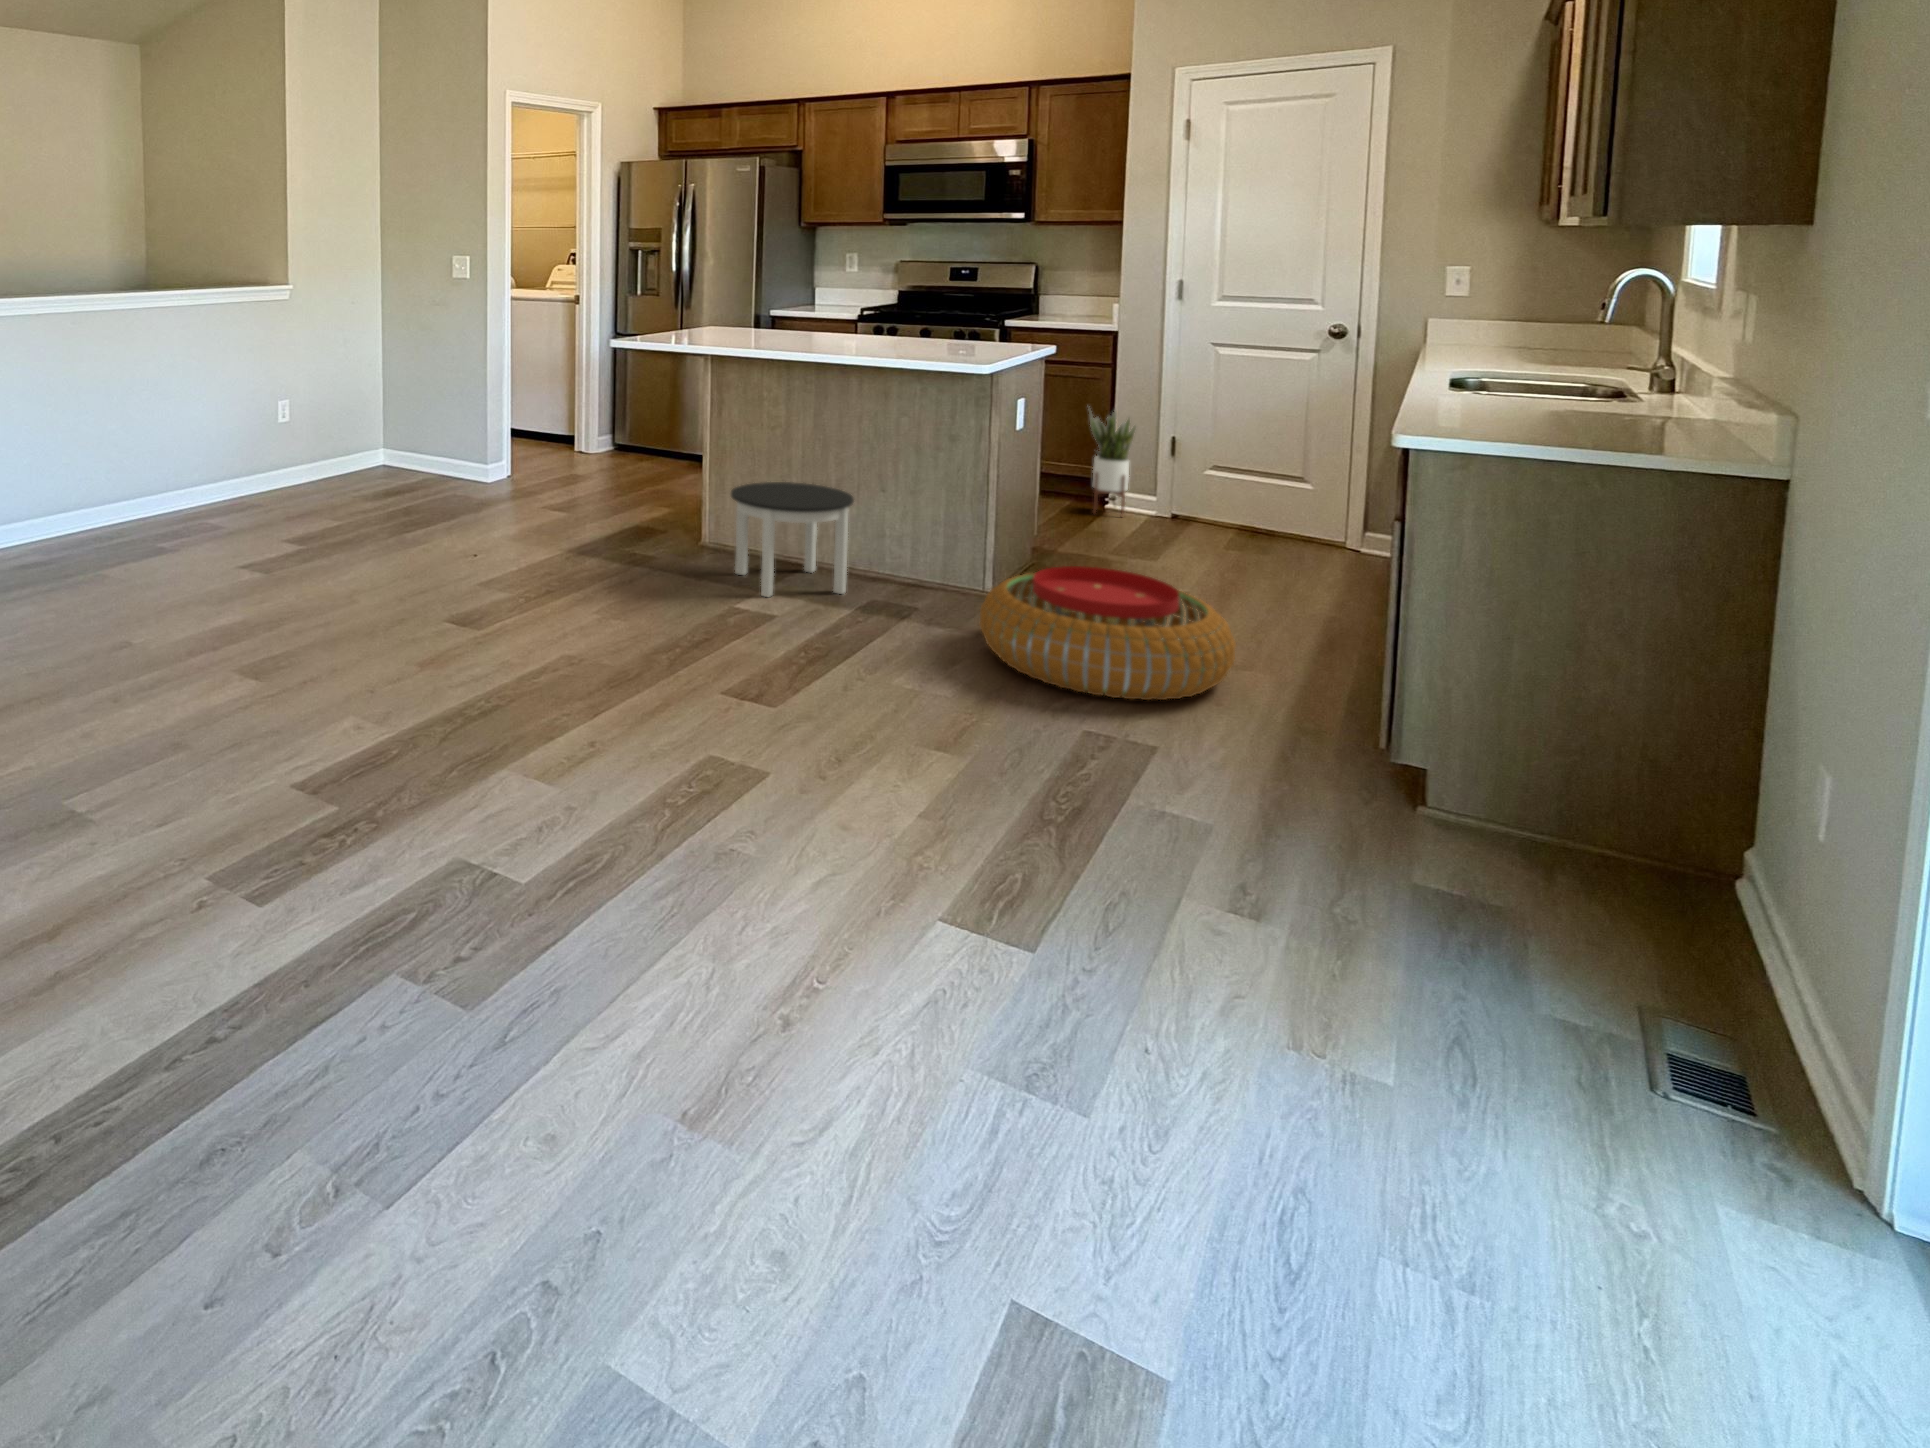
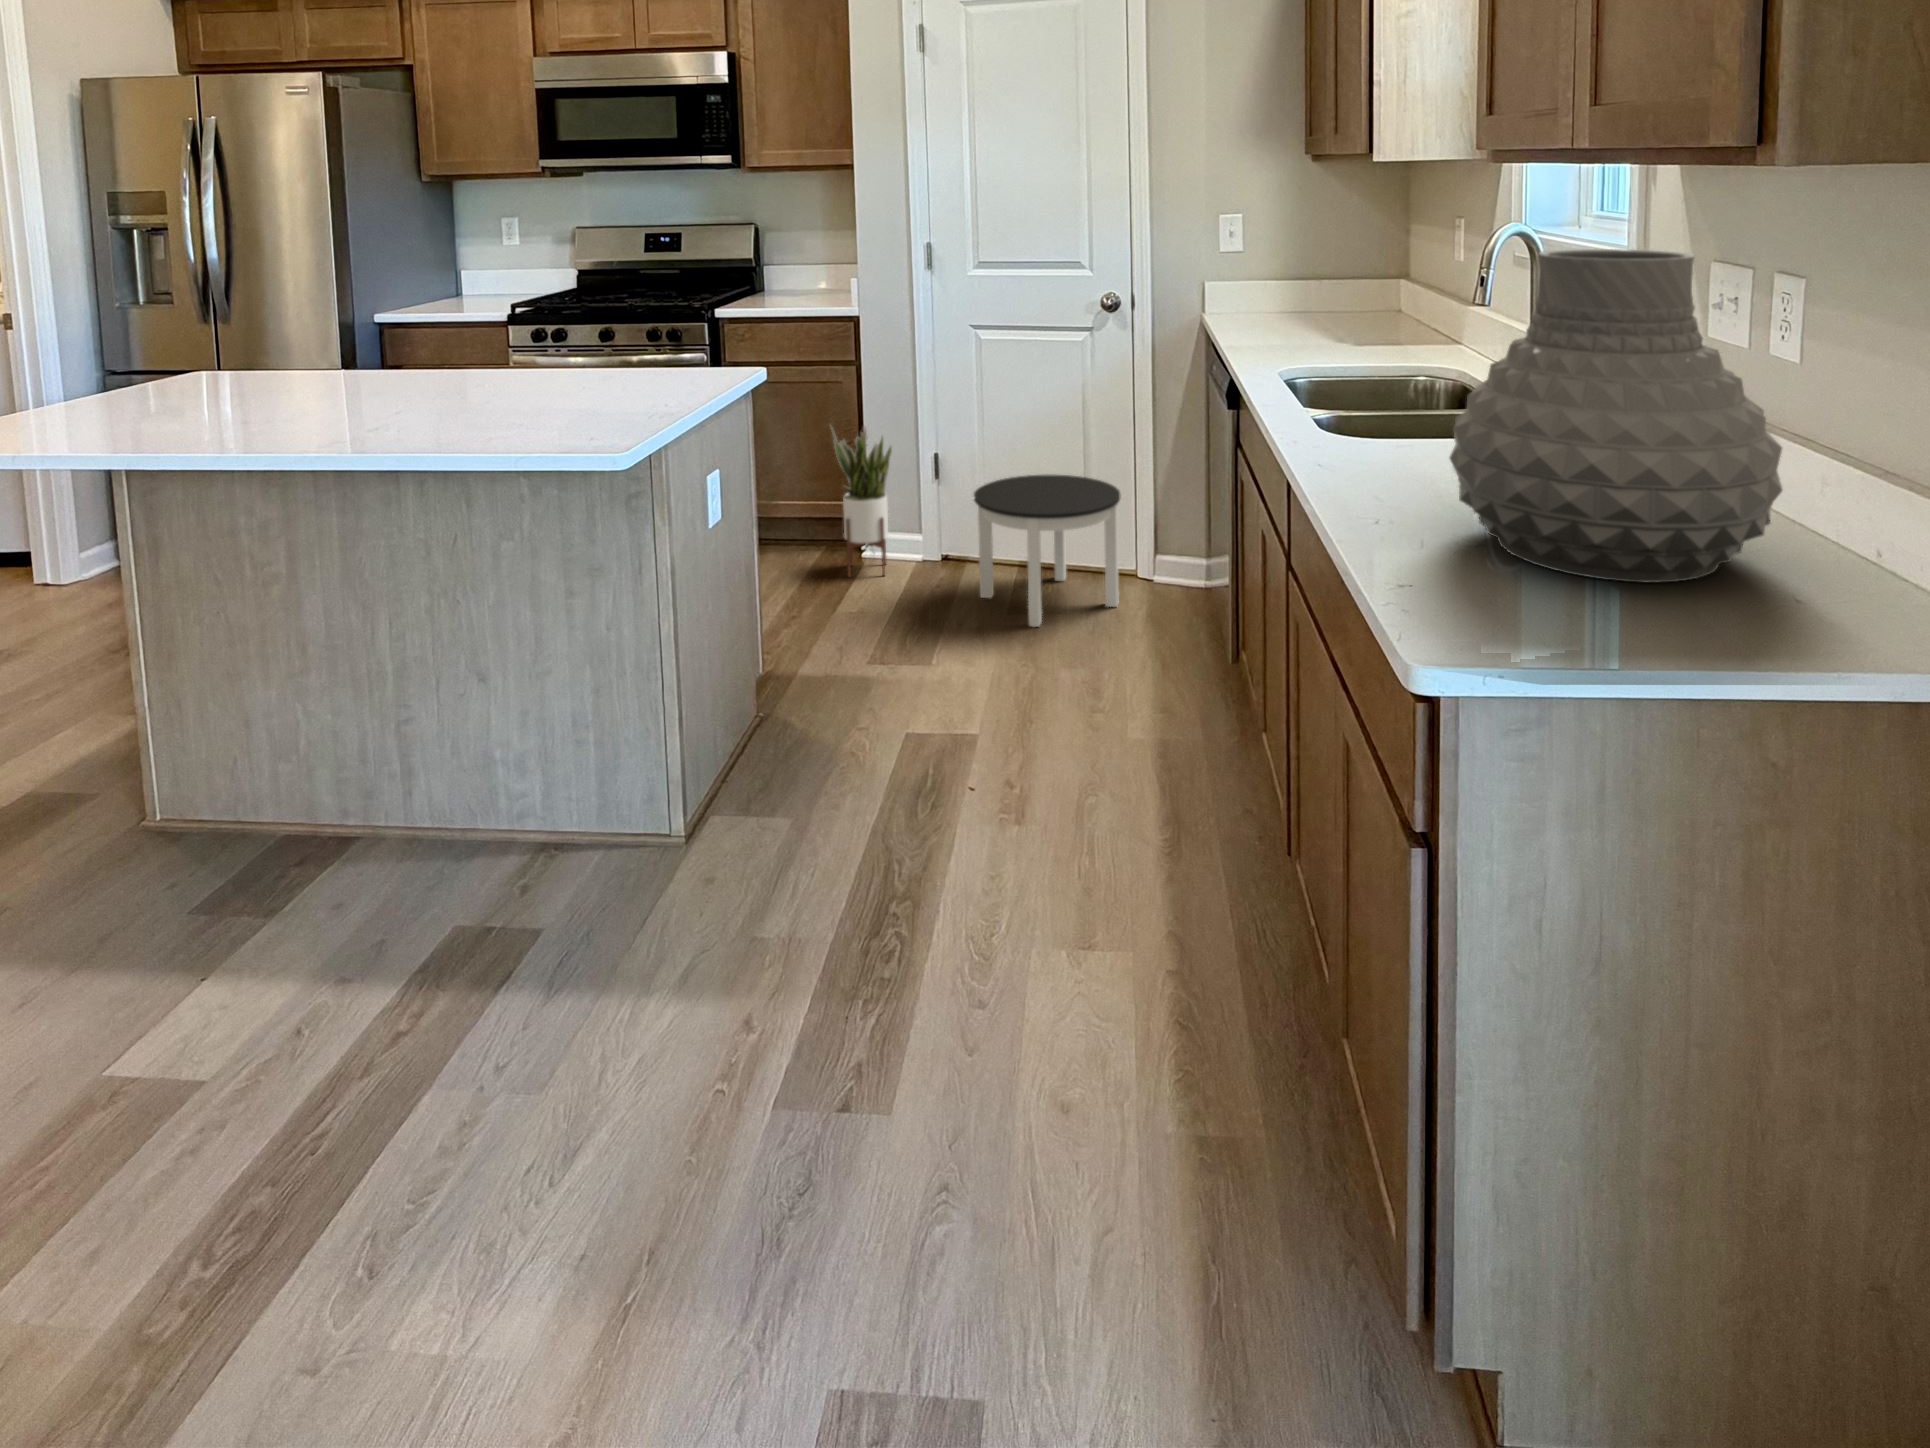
vase: none [1467,276,1667,435] -> present [1450,249,1782,582]
round table: present [731,482,854,597] -> present [974,475,1121,627]
pouf: present [980,566,1236,700] -> none [613,812,1076,1200]

